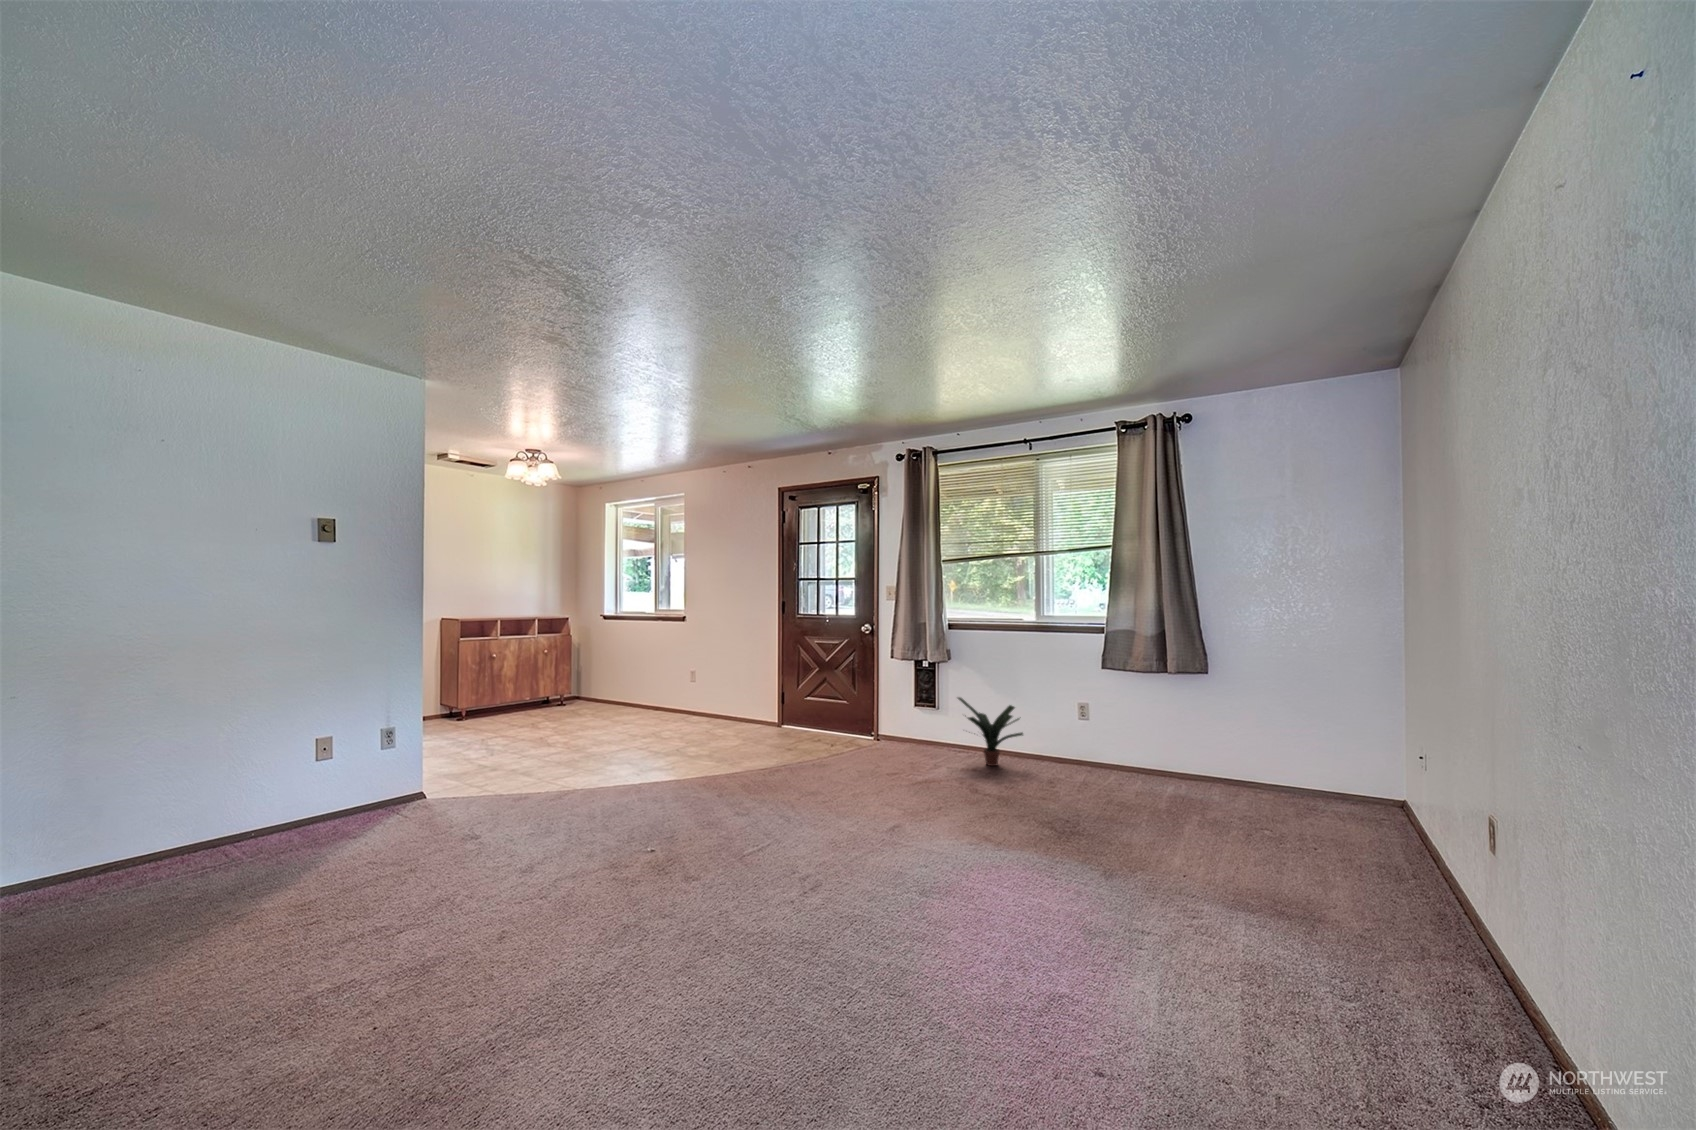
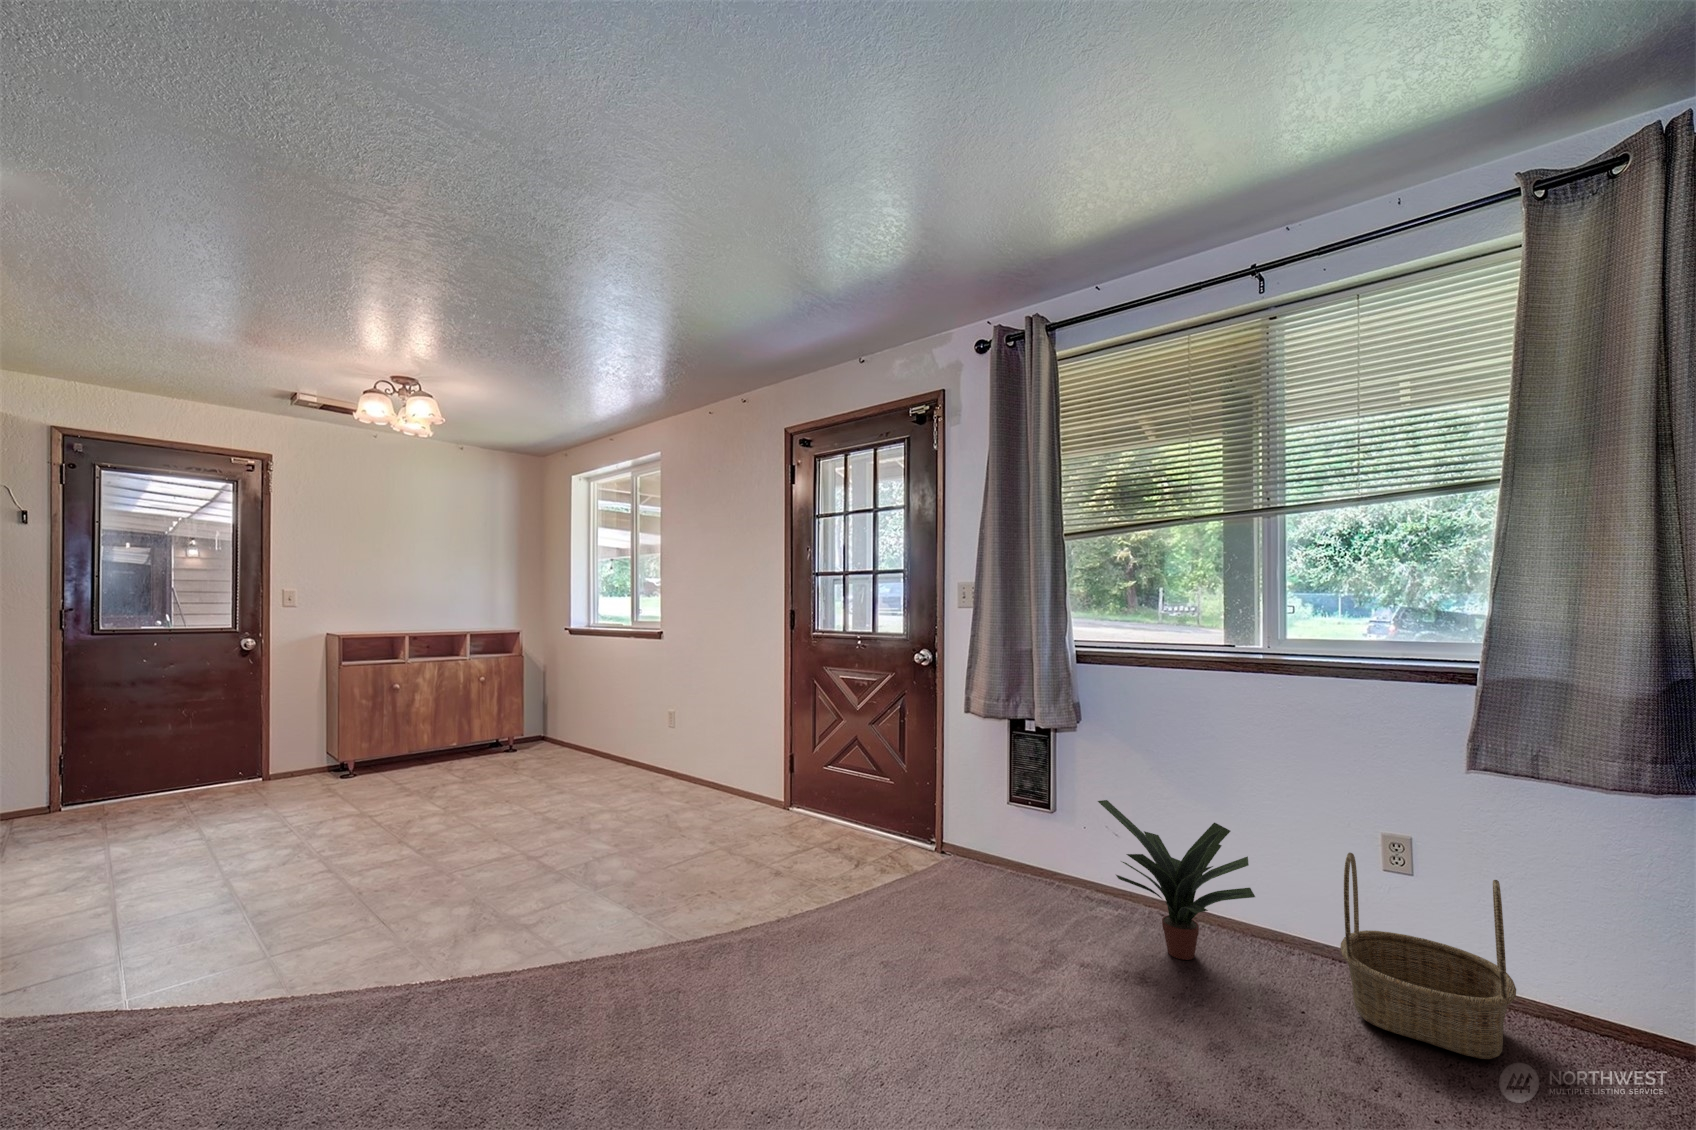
basket: none [1052,710,1113,781] -> present [1340,853,1516,1059]

